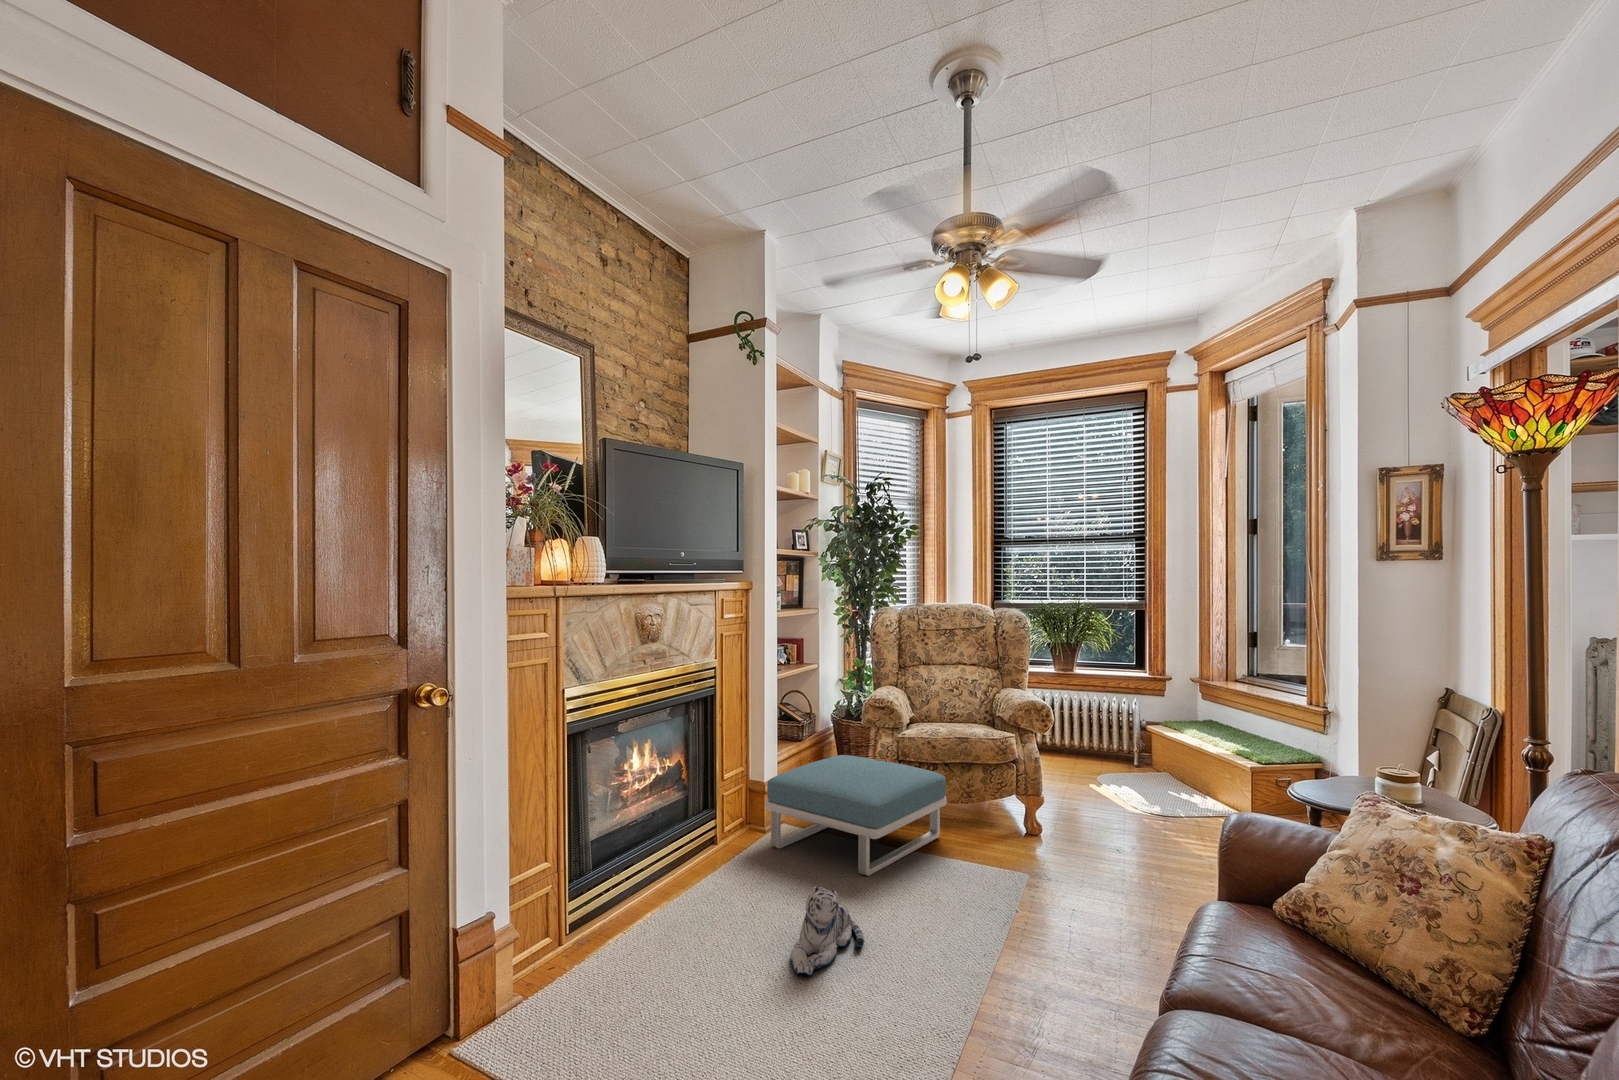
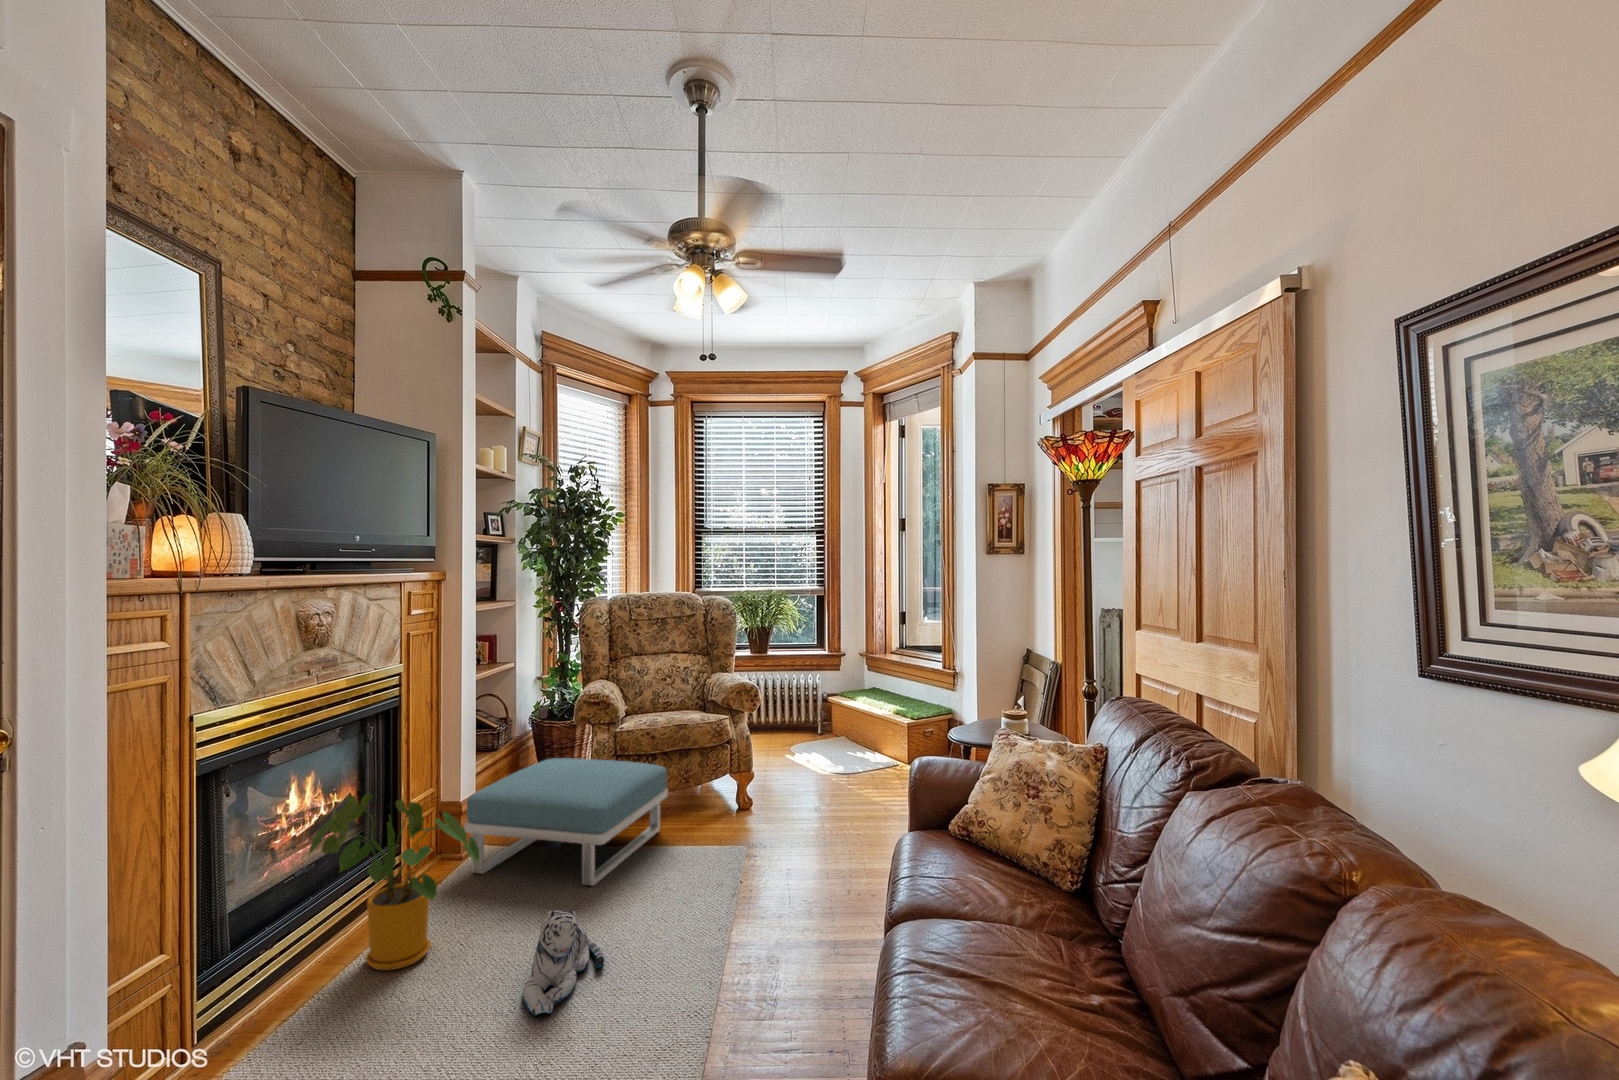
house plant: none [642,764,765,912] -> present [309,794,479,970]

